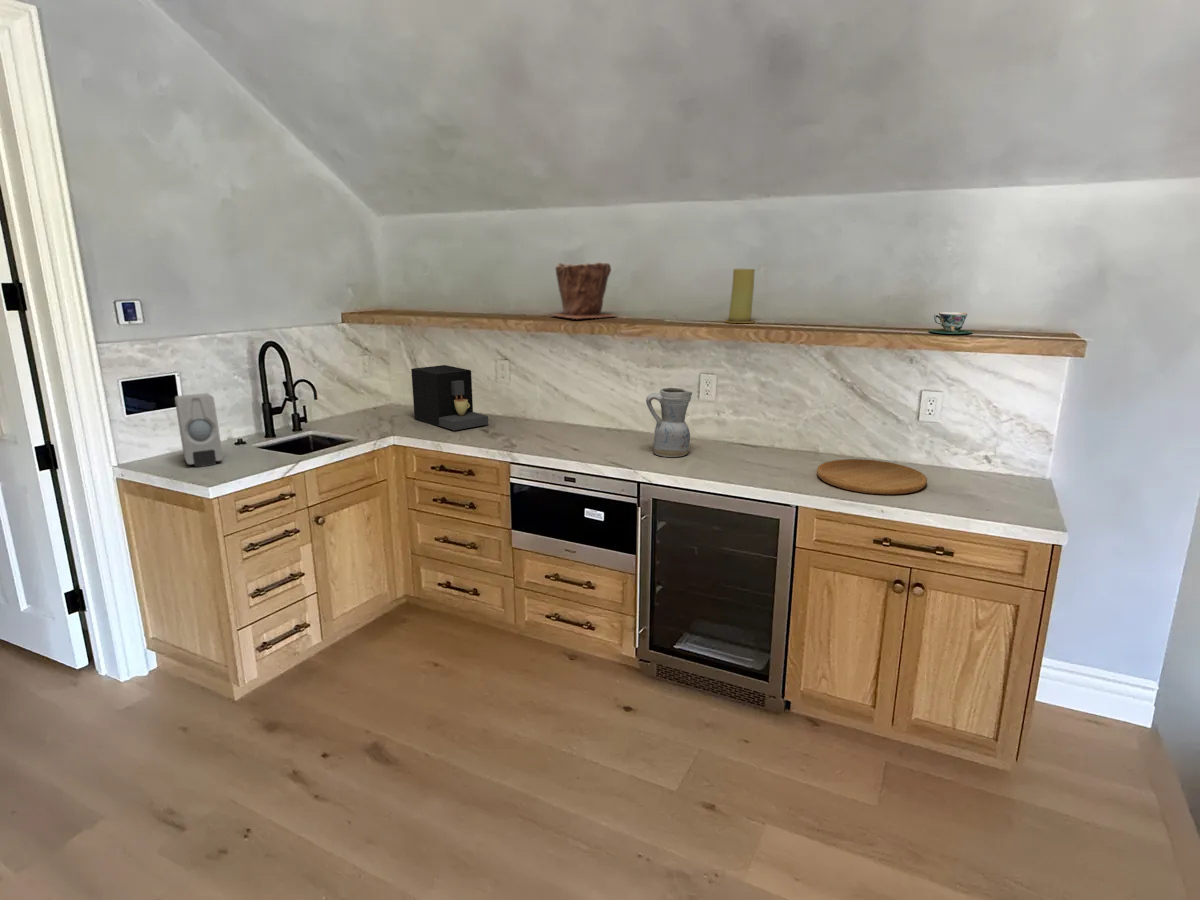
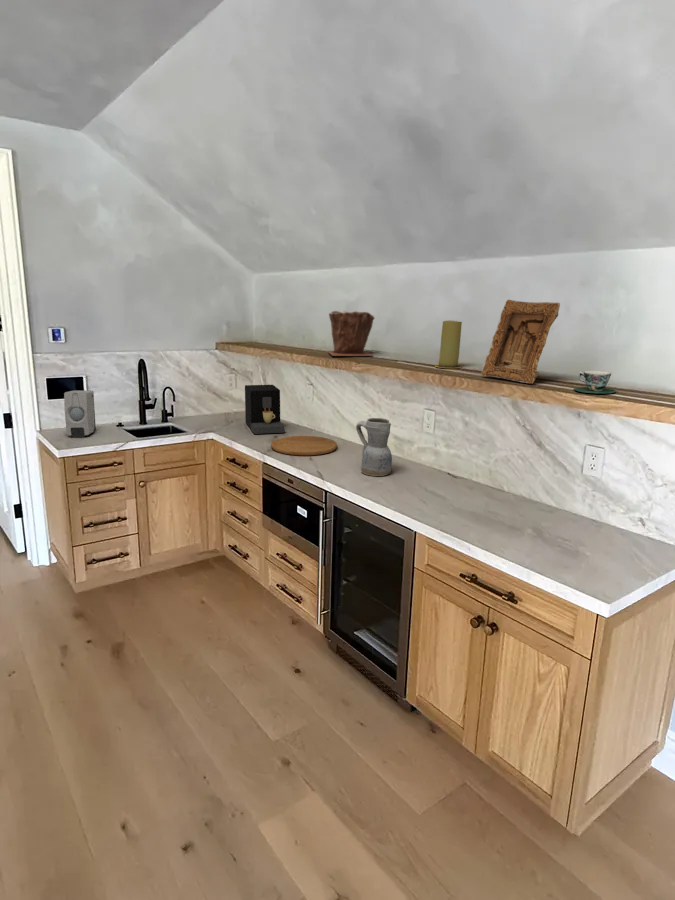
picture frame: none [809,242,895,330] -> present [481,300,560,384]
cutting board: present [817,459,927,494] -> present [271,436,337,455]

